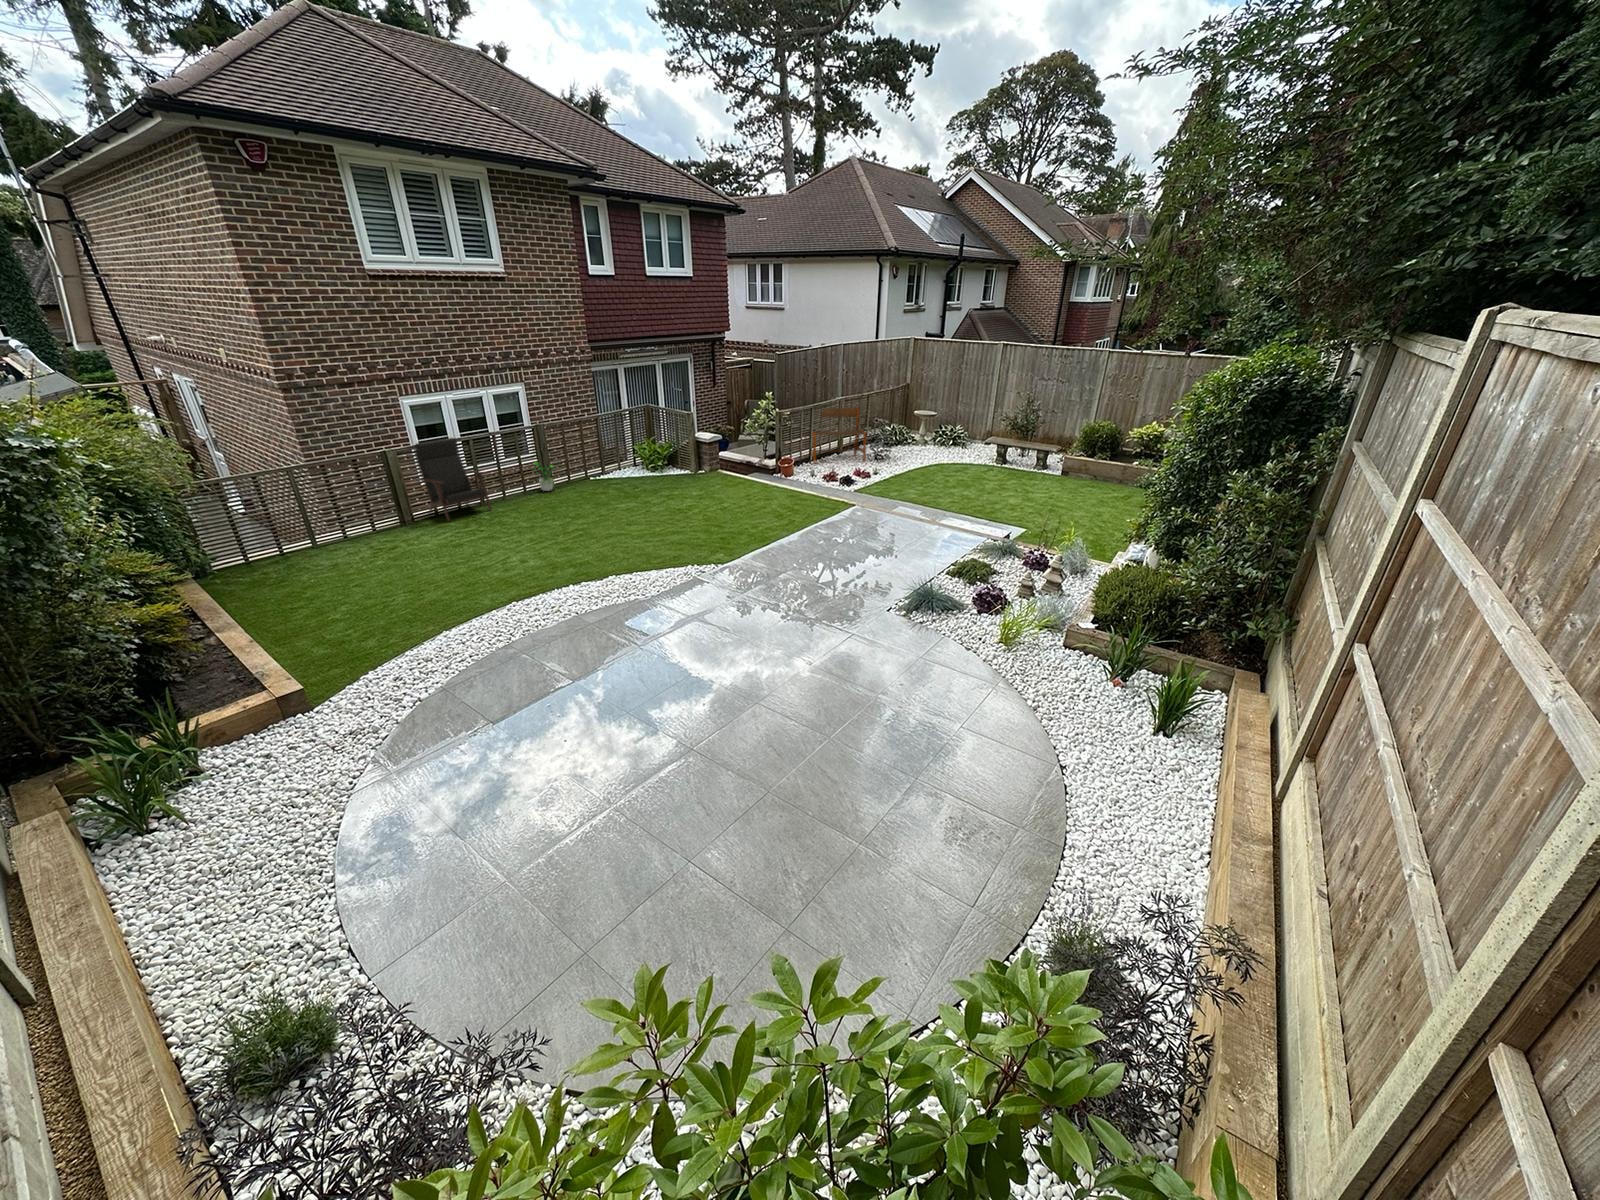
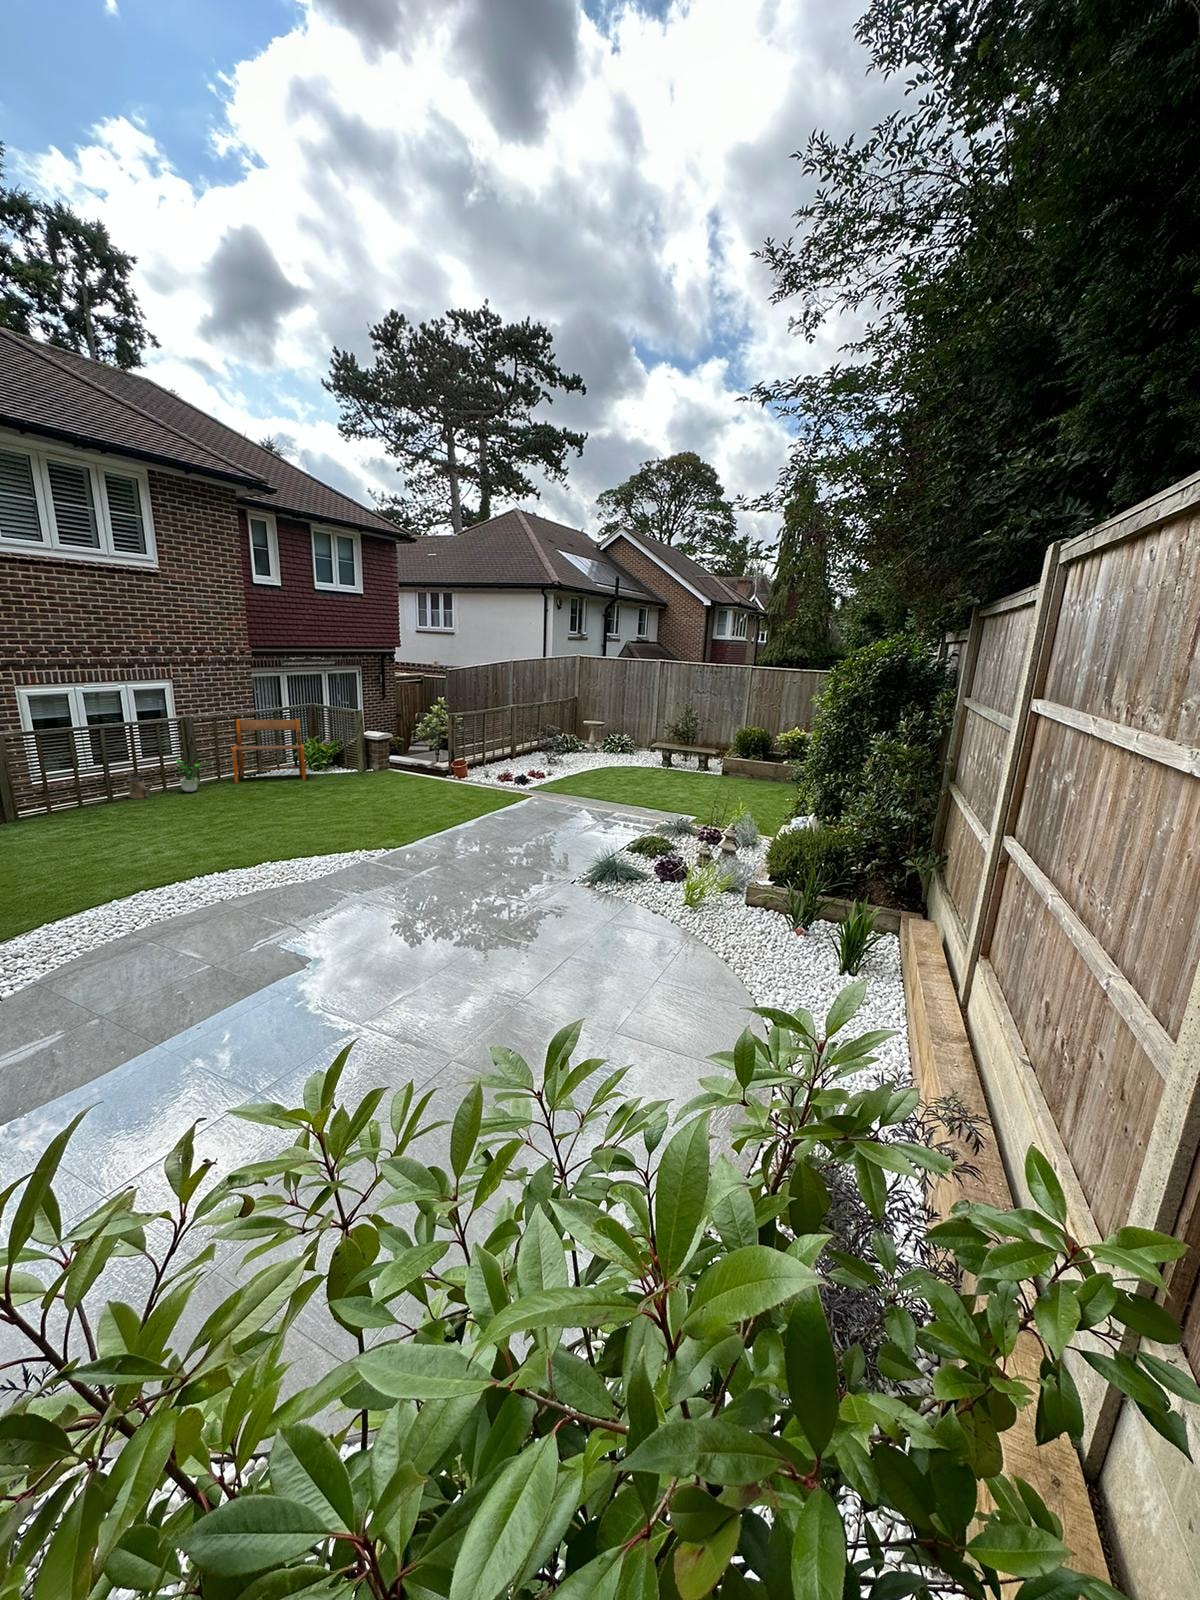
bench: present [812,407,866,463] -> present [232,719,306,783]
lounge chair: present [415,438,492,521] -> none [27,729,120,820]
watering can: none [494,479,521,498] -> present [127,777,158,799]

